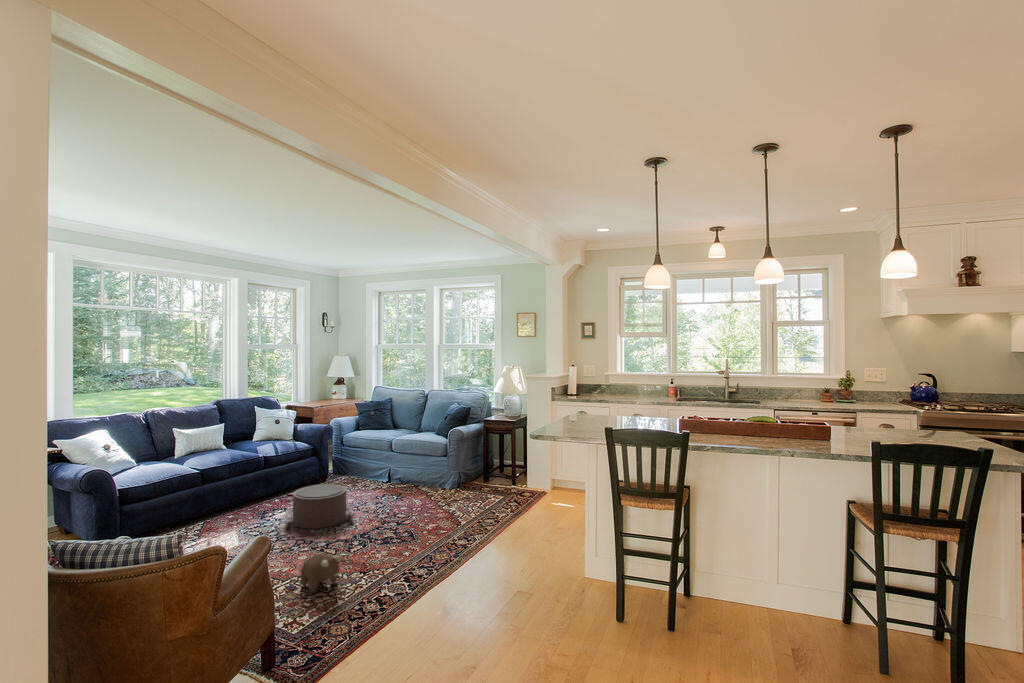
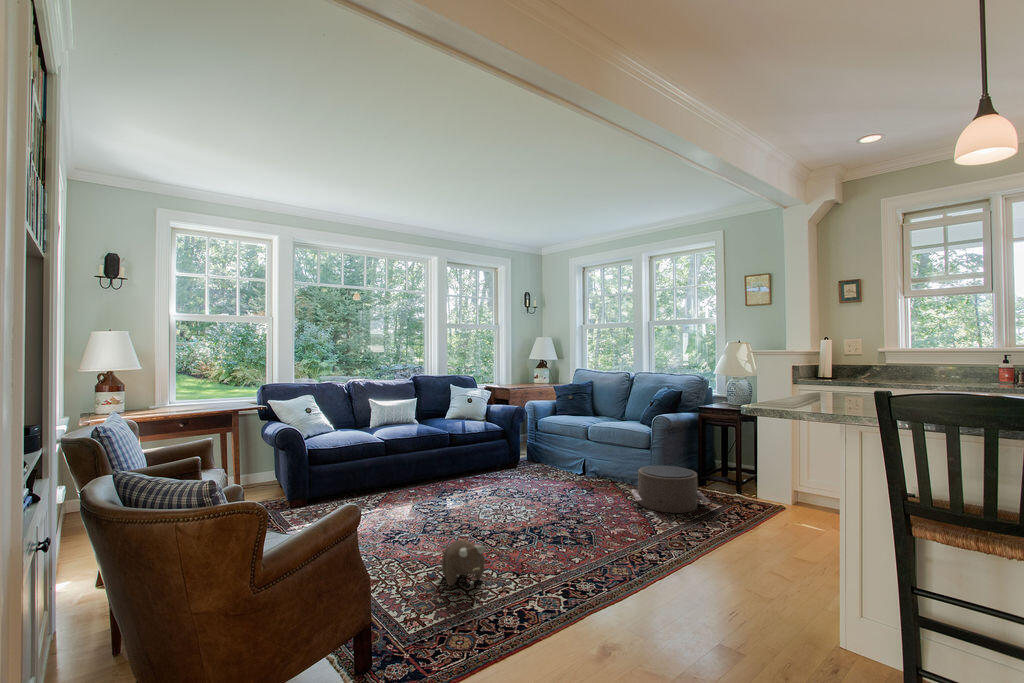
pouf: present [286,484,354,529] -> present [631,465,710,513]

